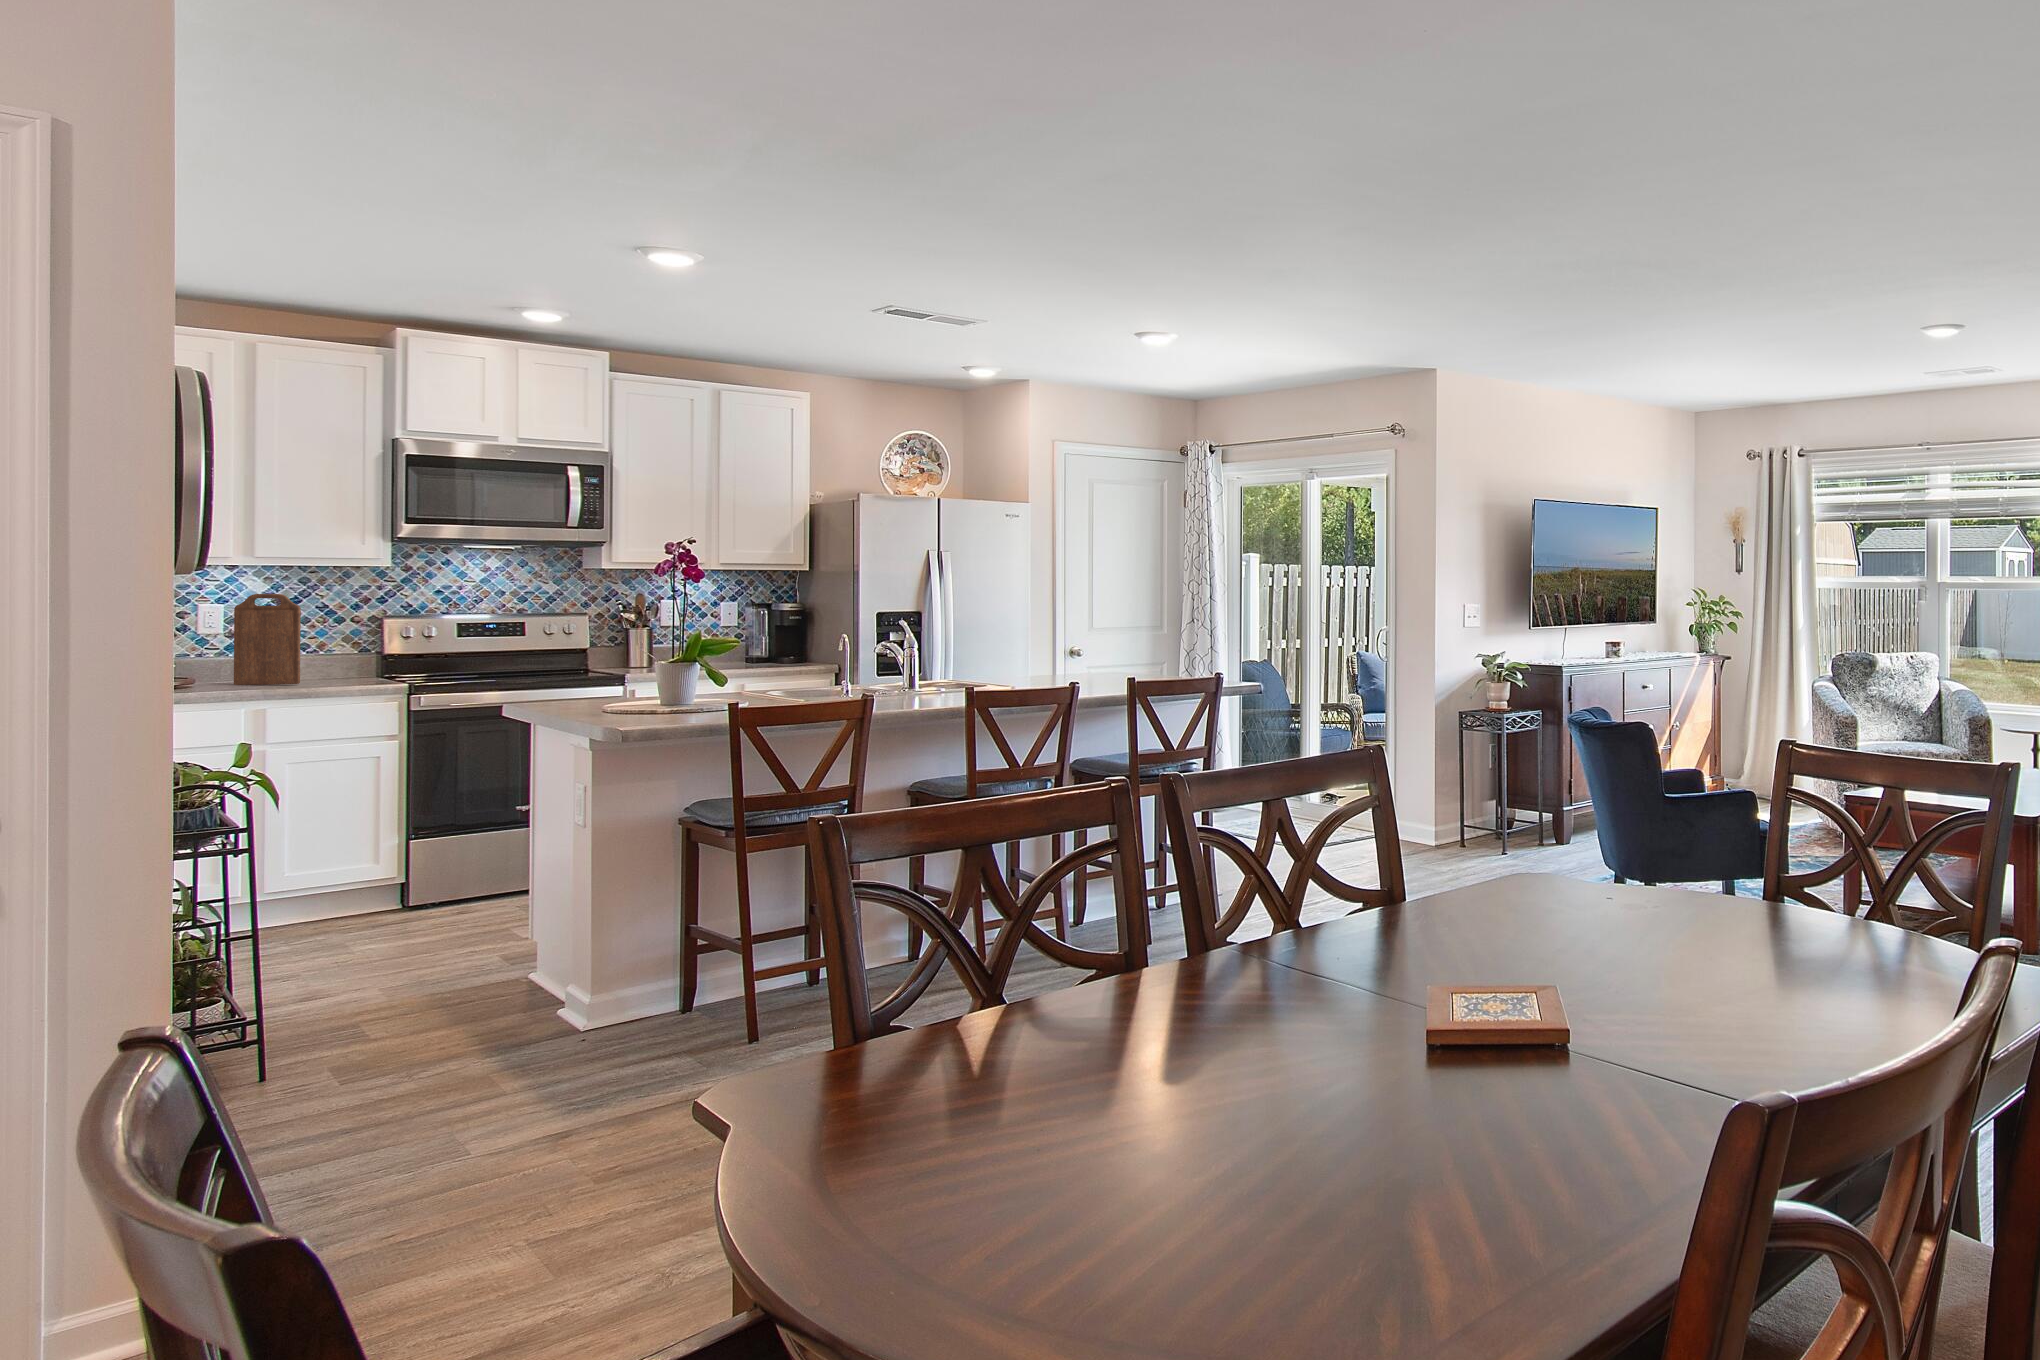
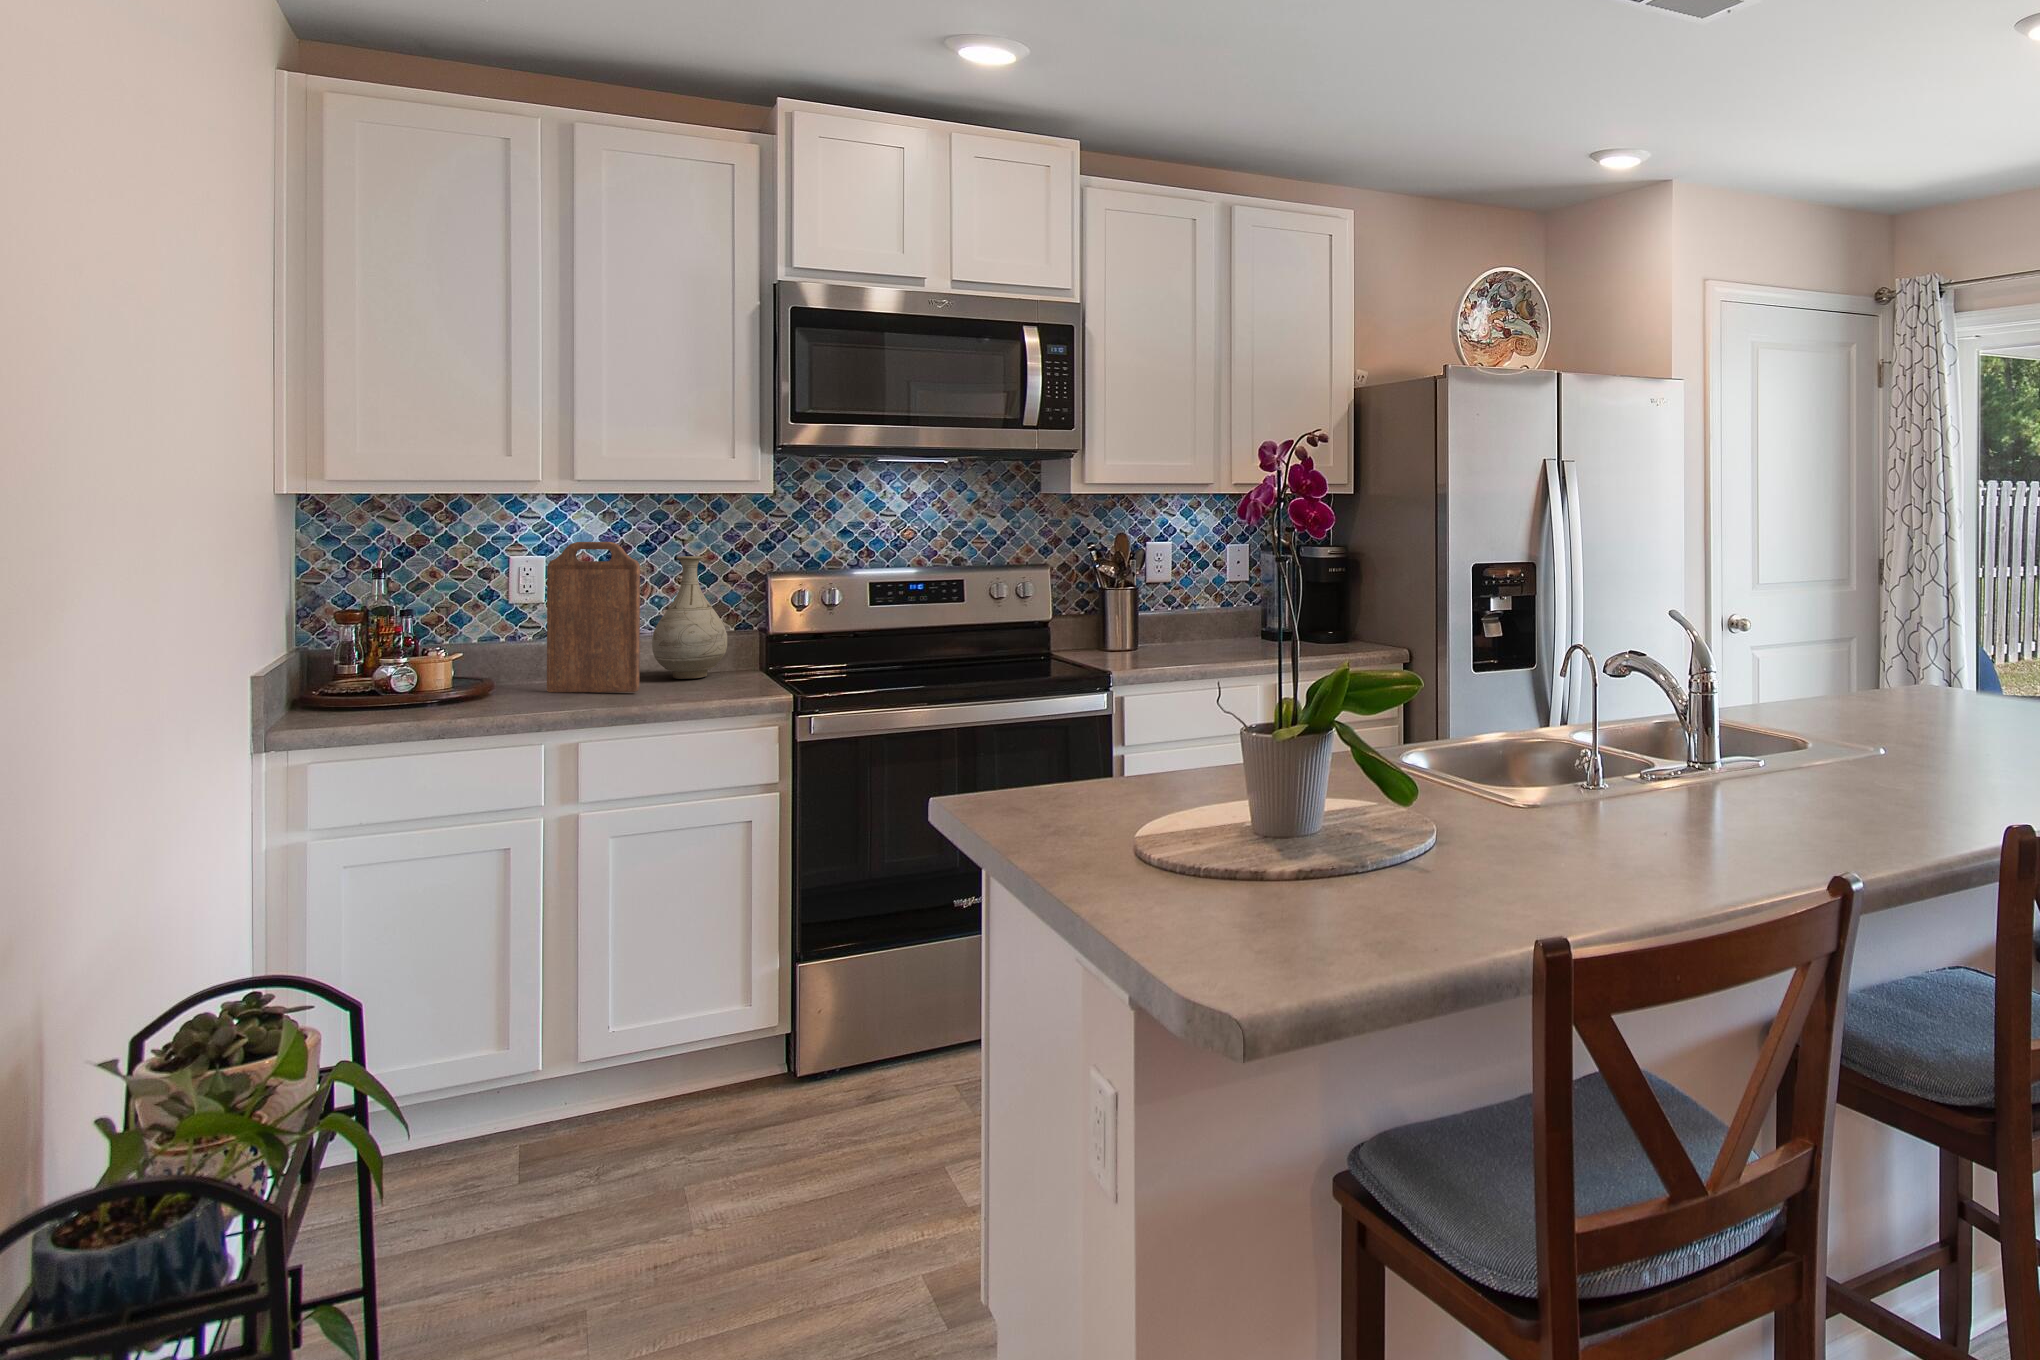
vase: none [304,605,357,679] -> present [652,556,727,679]

